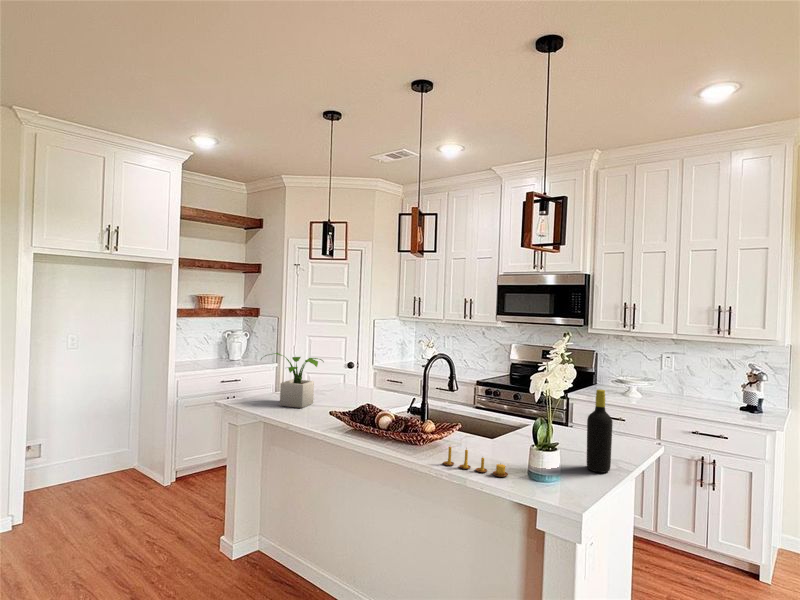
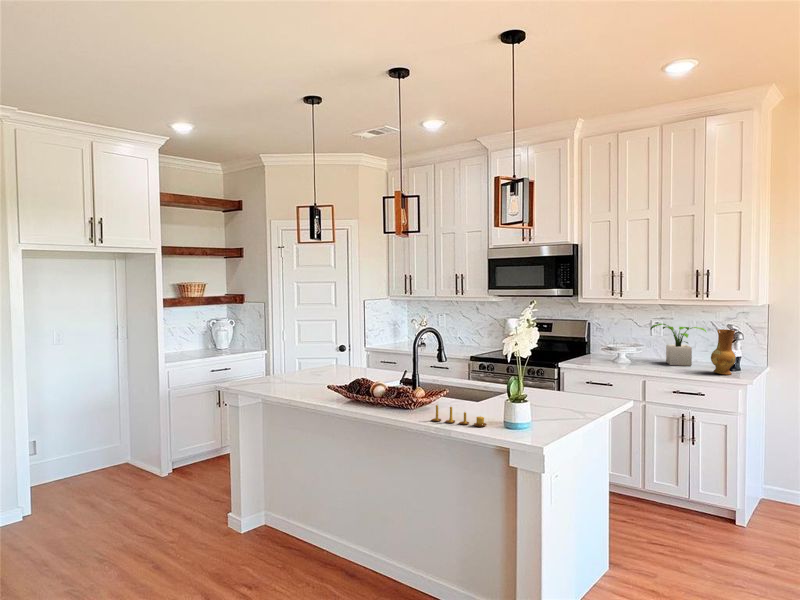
potted plant: present [261,353,324,408] -> present [651,324,706,366]
ceramic jug: none [732,369,760,417] -> present [711,329,736,375]
bottle: present [587,389,613,473] -> none [555,349,576,420]

